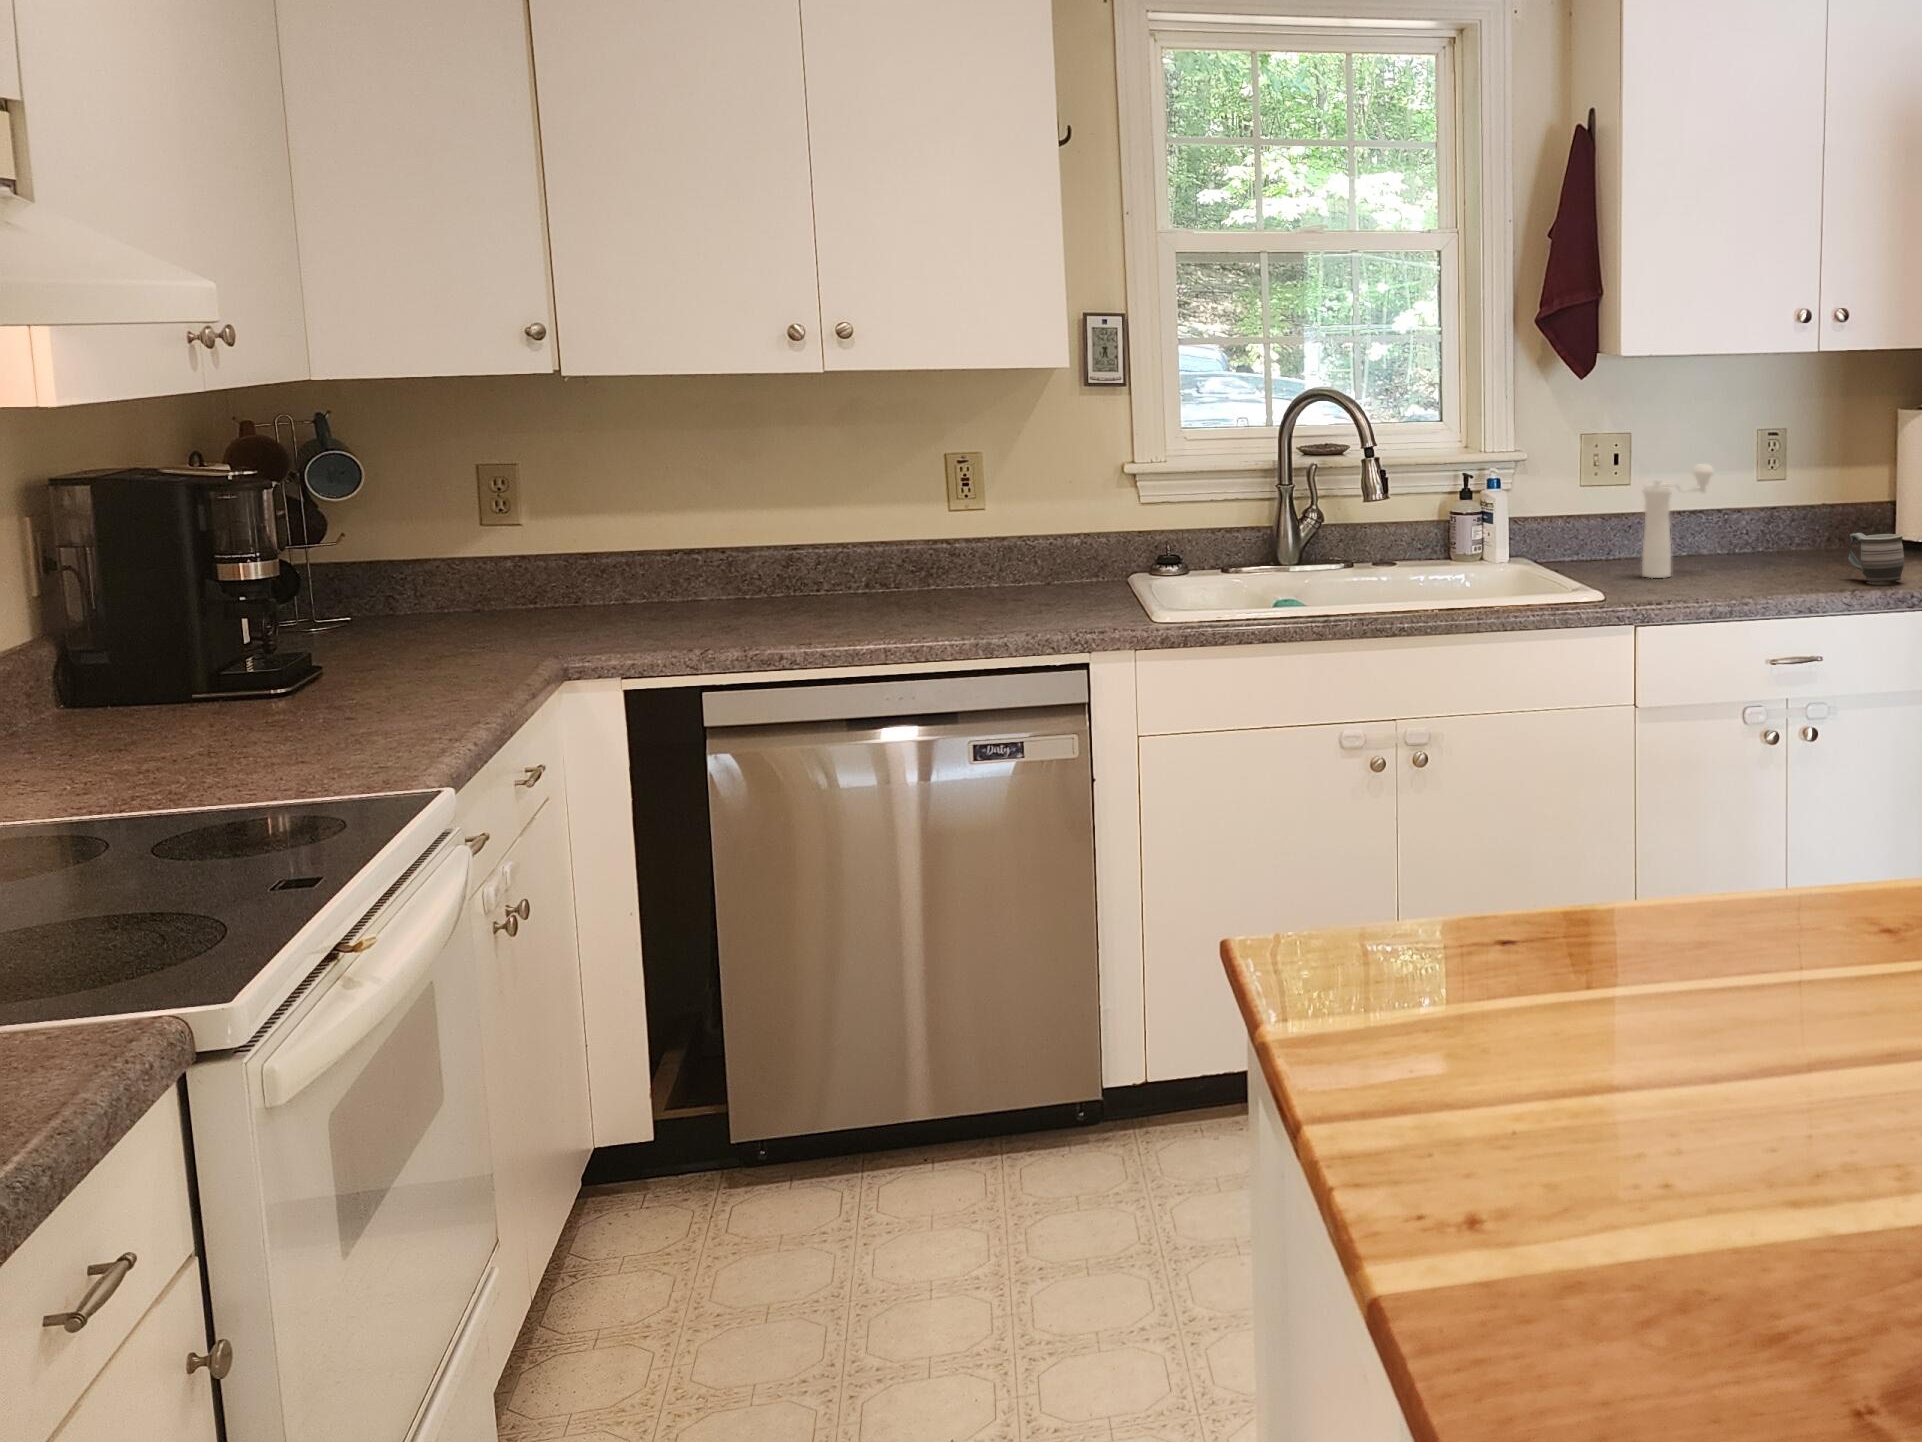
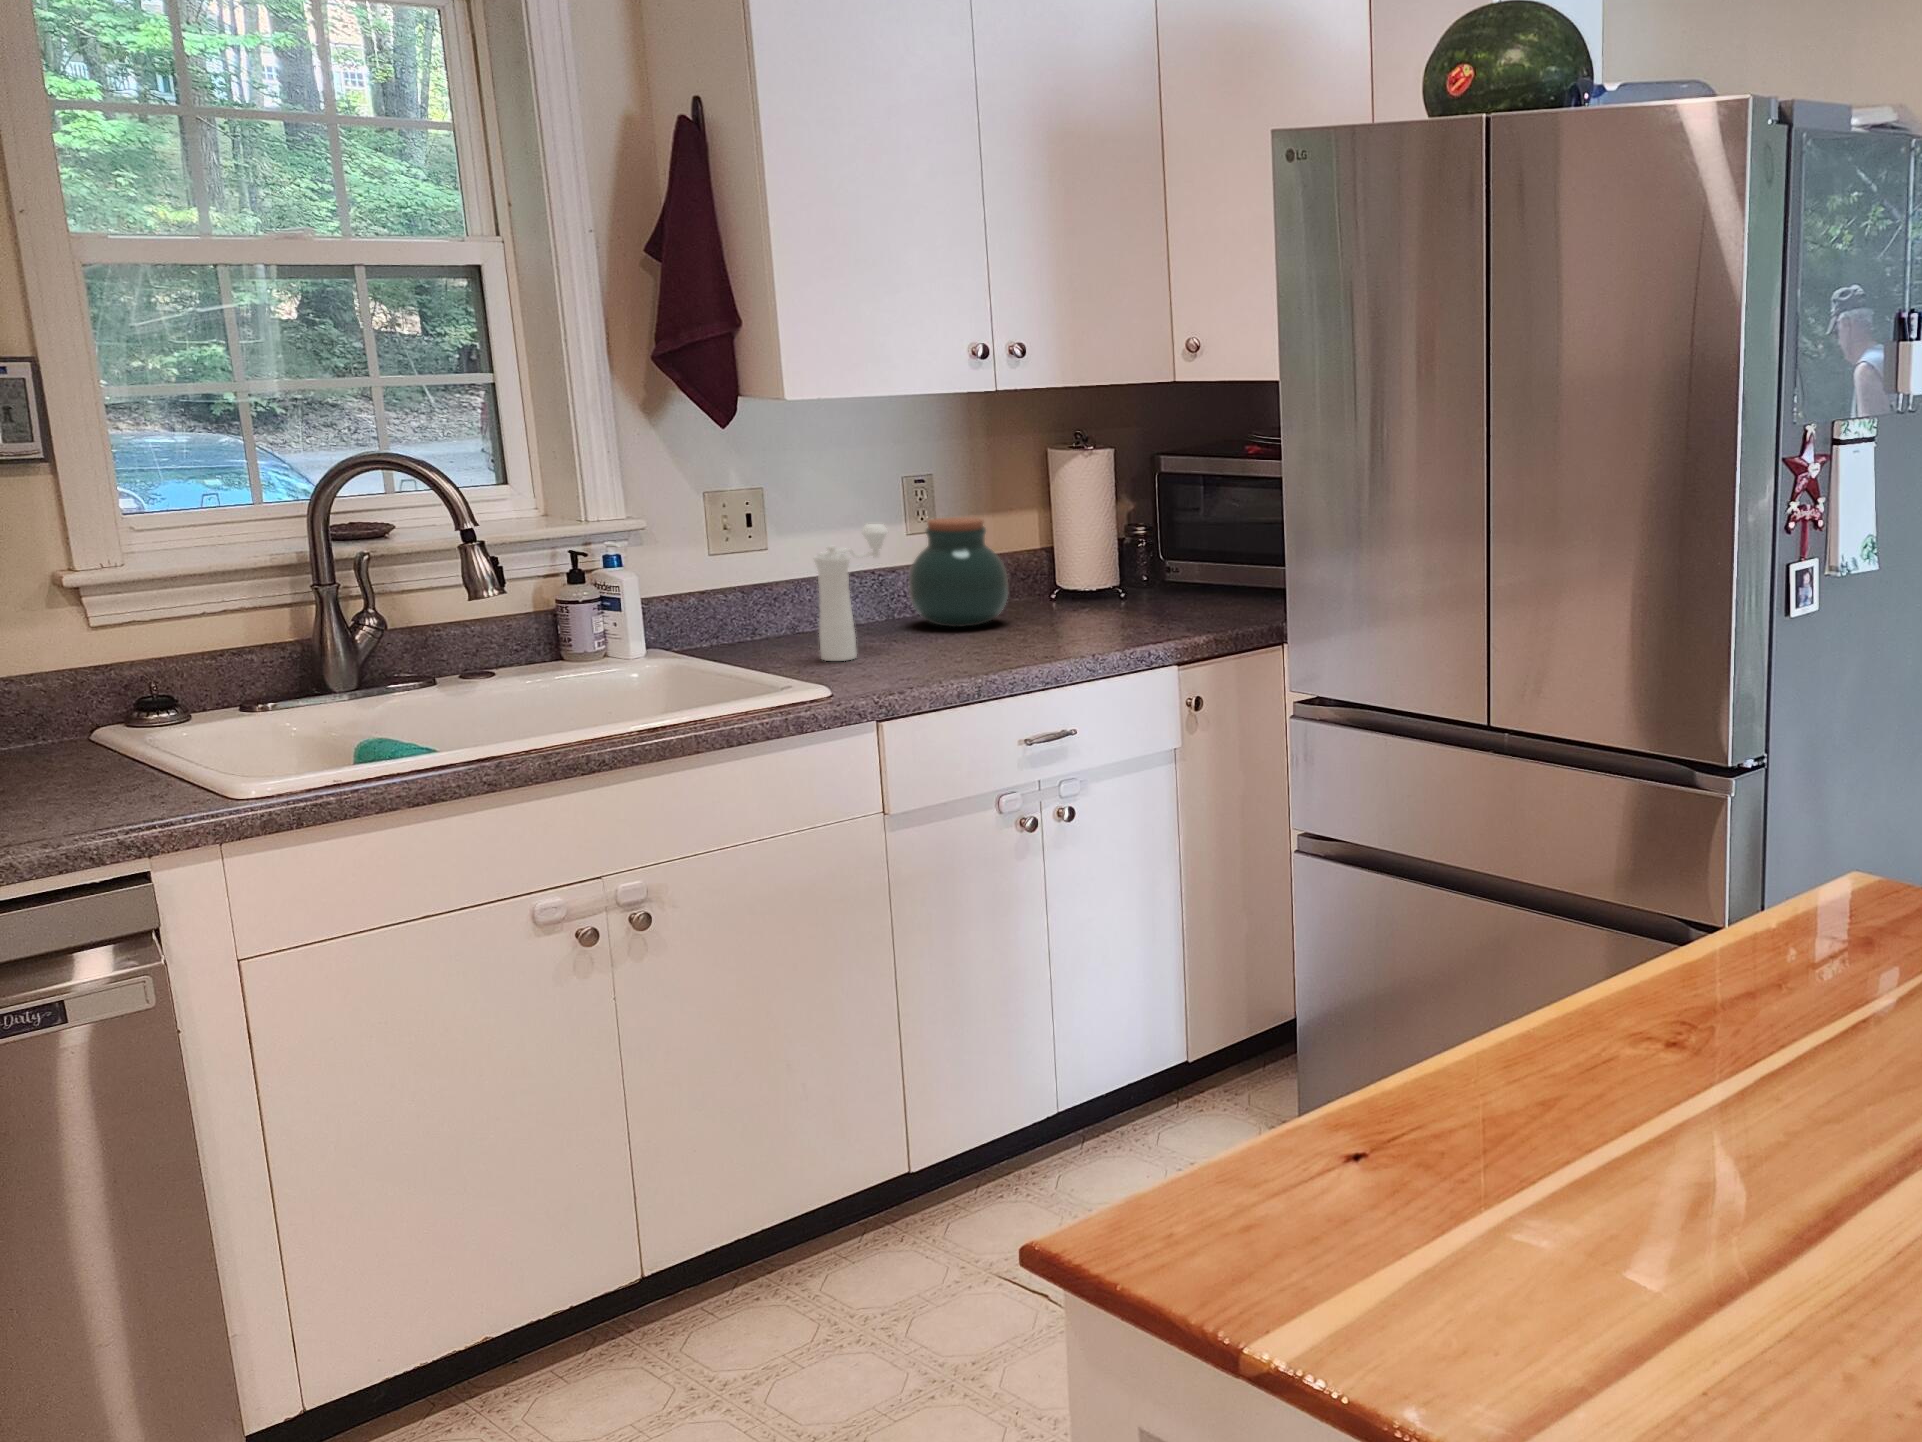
jar: none [1752,466,1838,562] -> present [909,517,1008,627]
mug: present [1848,533,1904,583] -> none [1051,589,1116,643]

